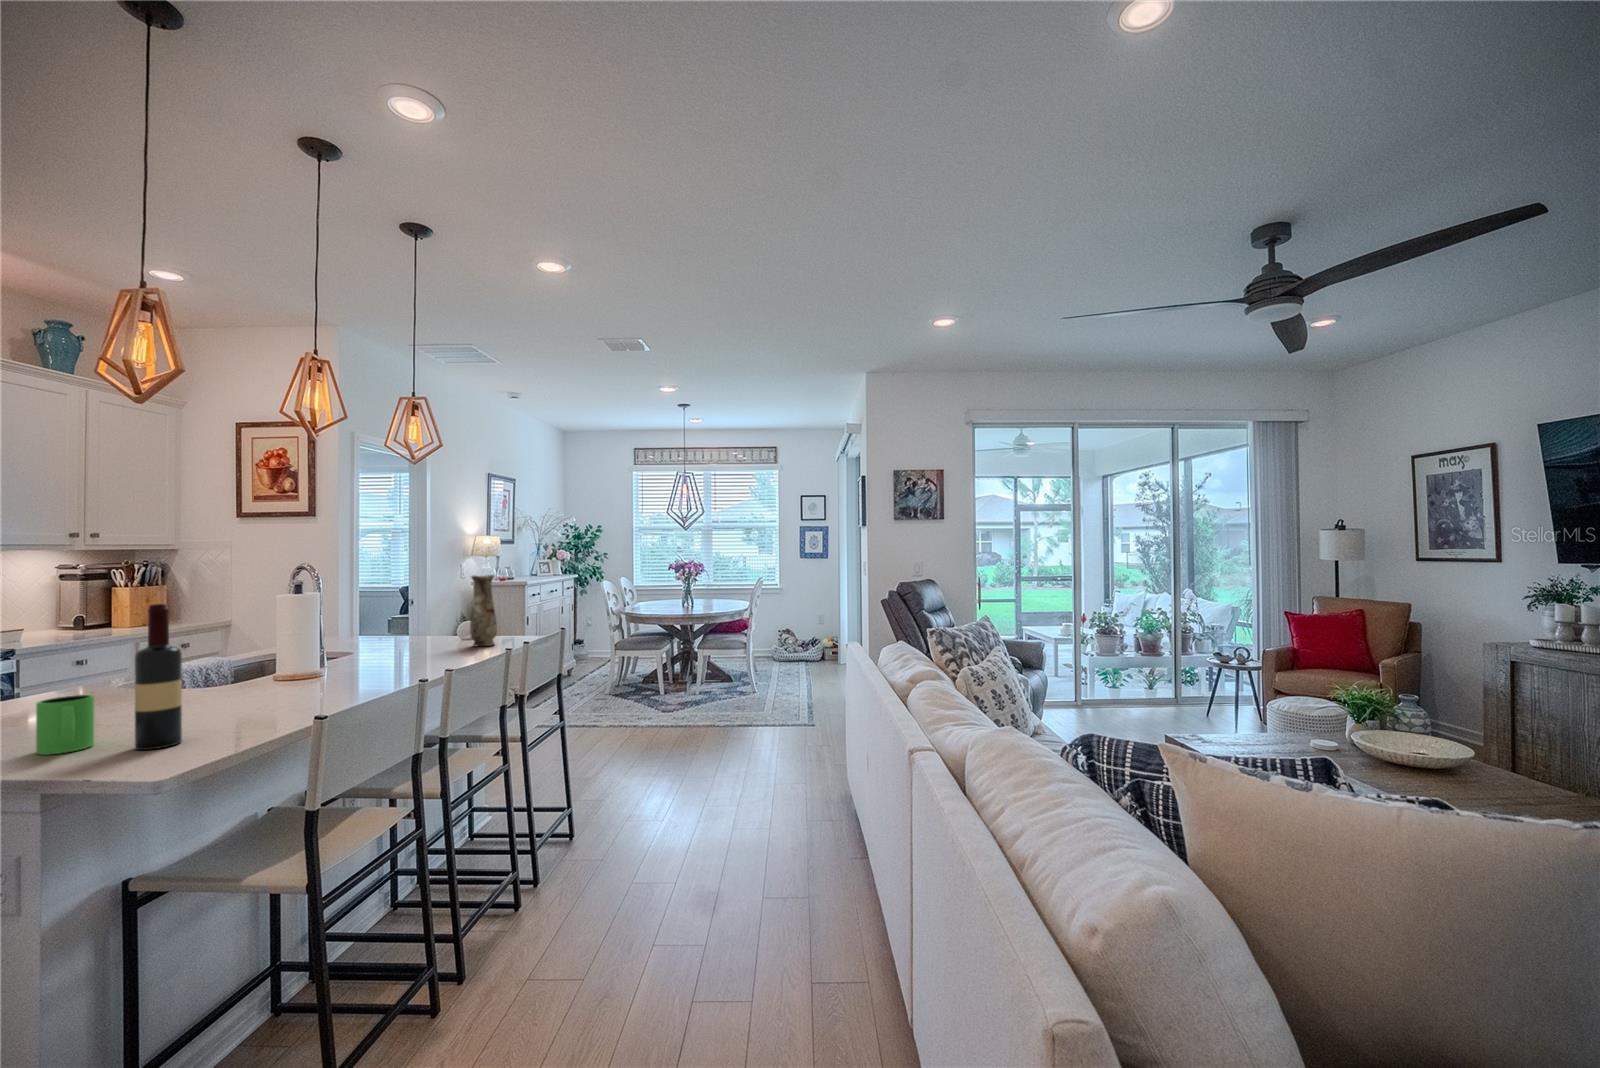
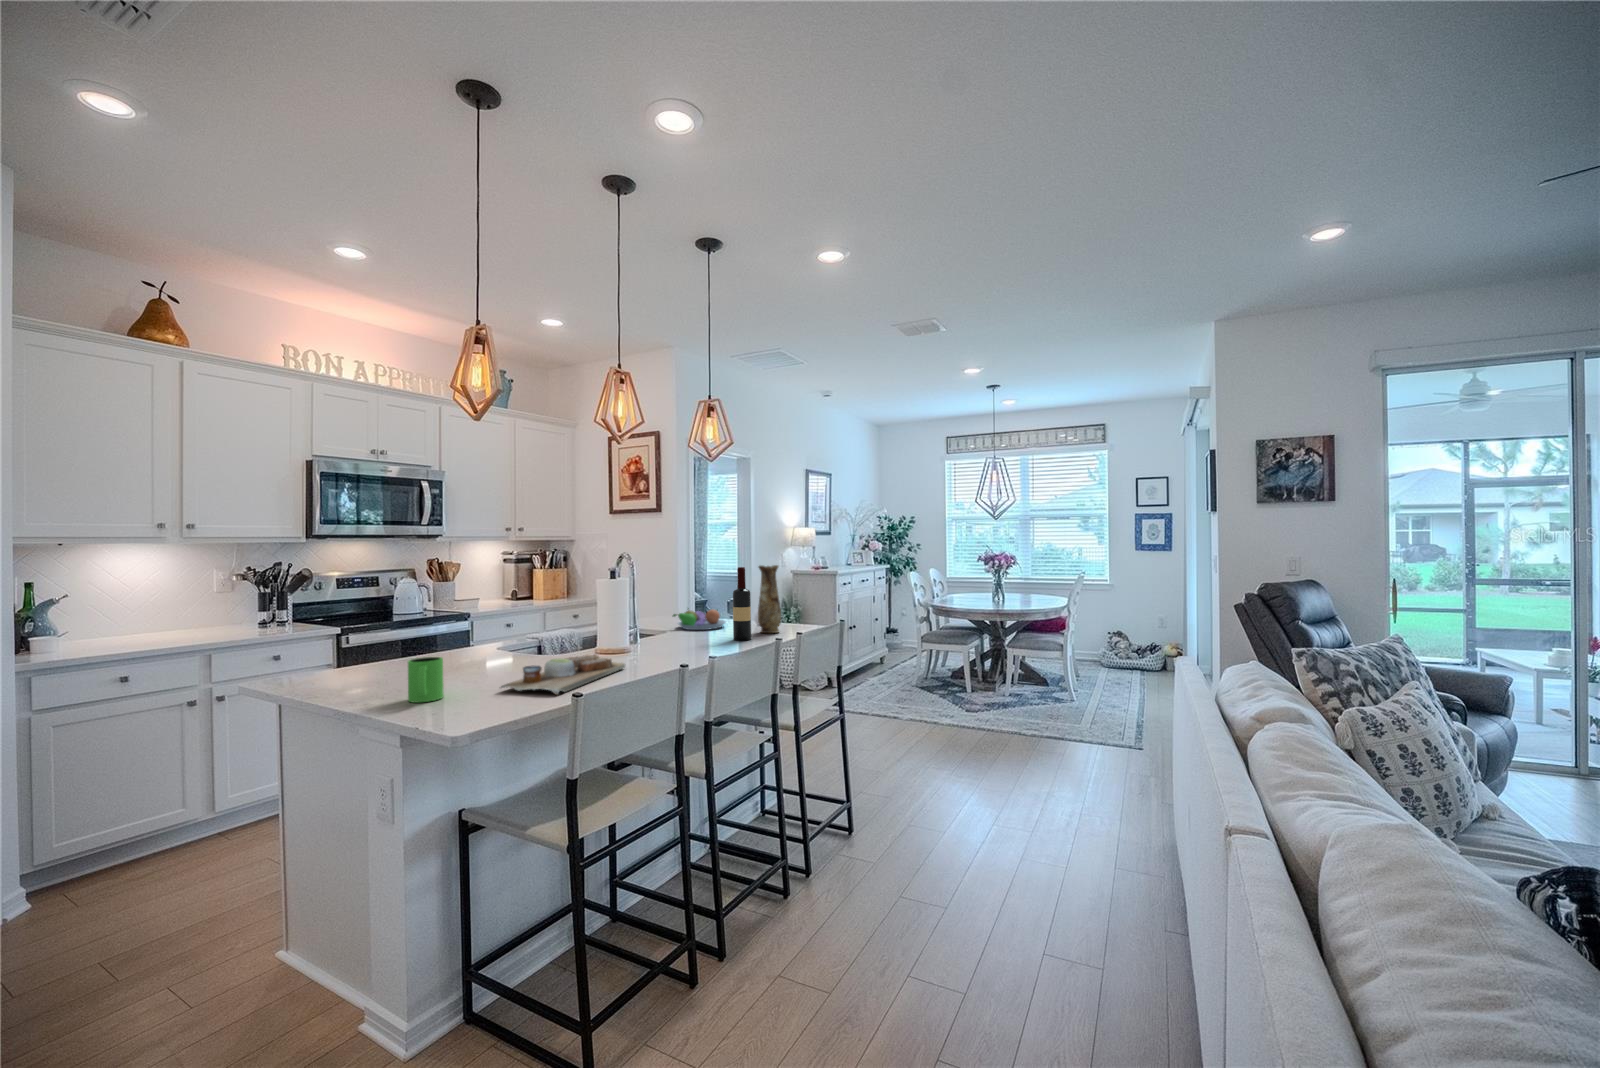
wine bottle: present [135,604,182,750] -> present [733,567,751,641]
fruit bowl: none [360,624,428,649] -> present [673,608,725,630]
cutting board: none [178,679,336,727] -> present [501,654,625,695]

